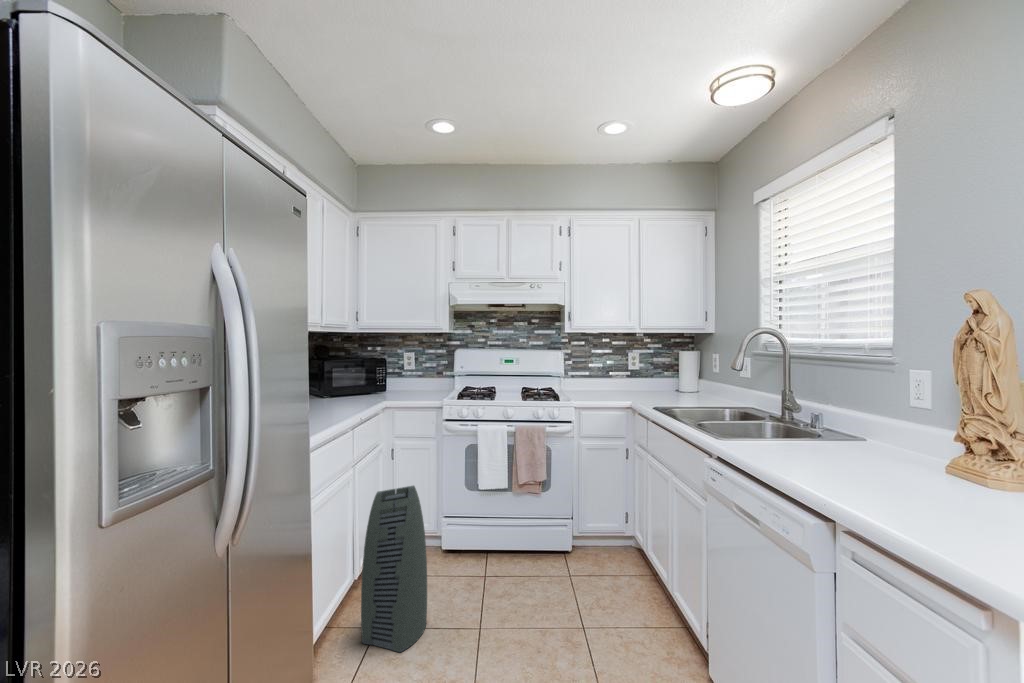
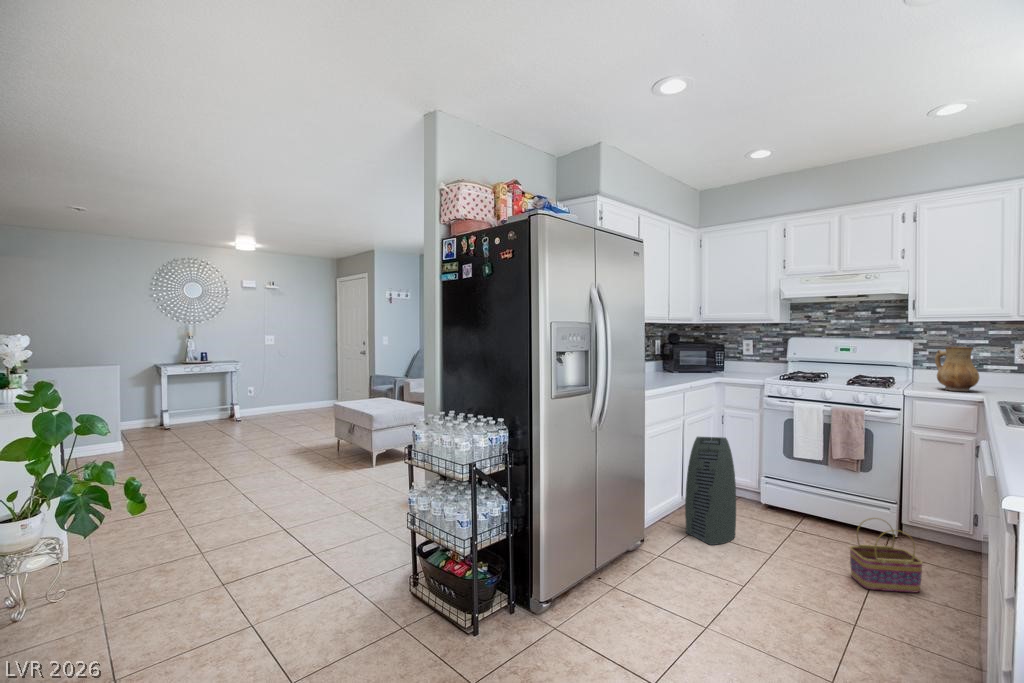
ceramic pitcher: none [589,355,623,398] -> present [935,346,979,391]
basket: none [560,550,623,642] -> present [850,518,922,593]

